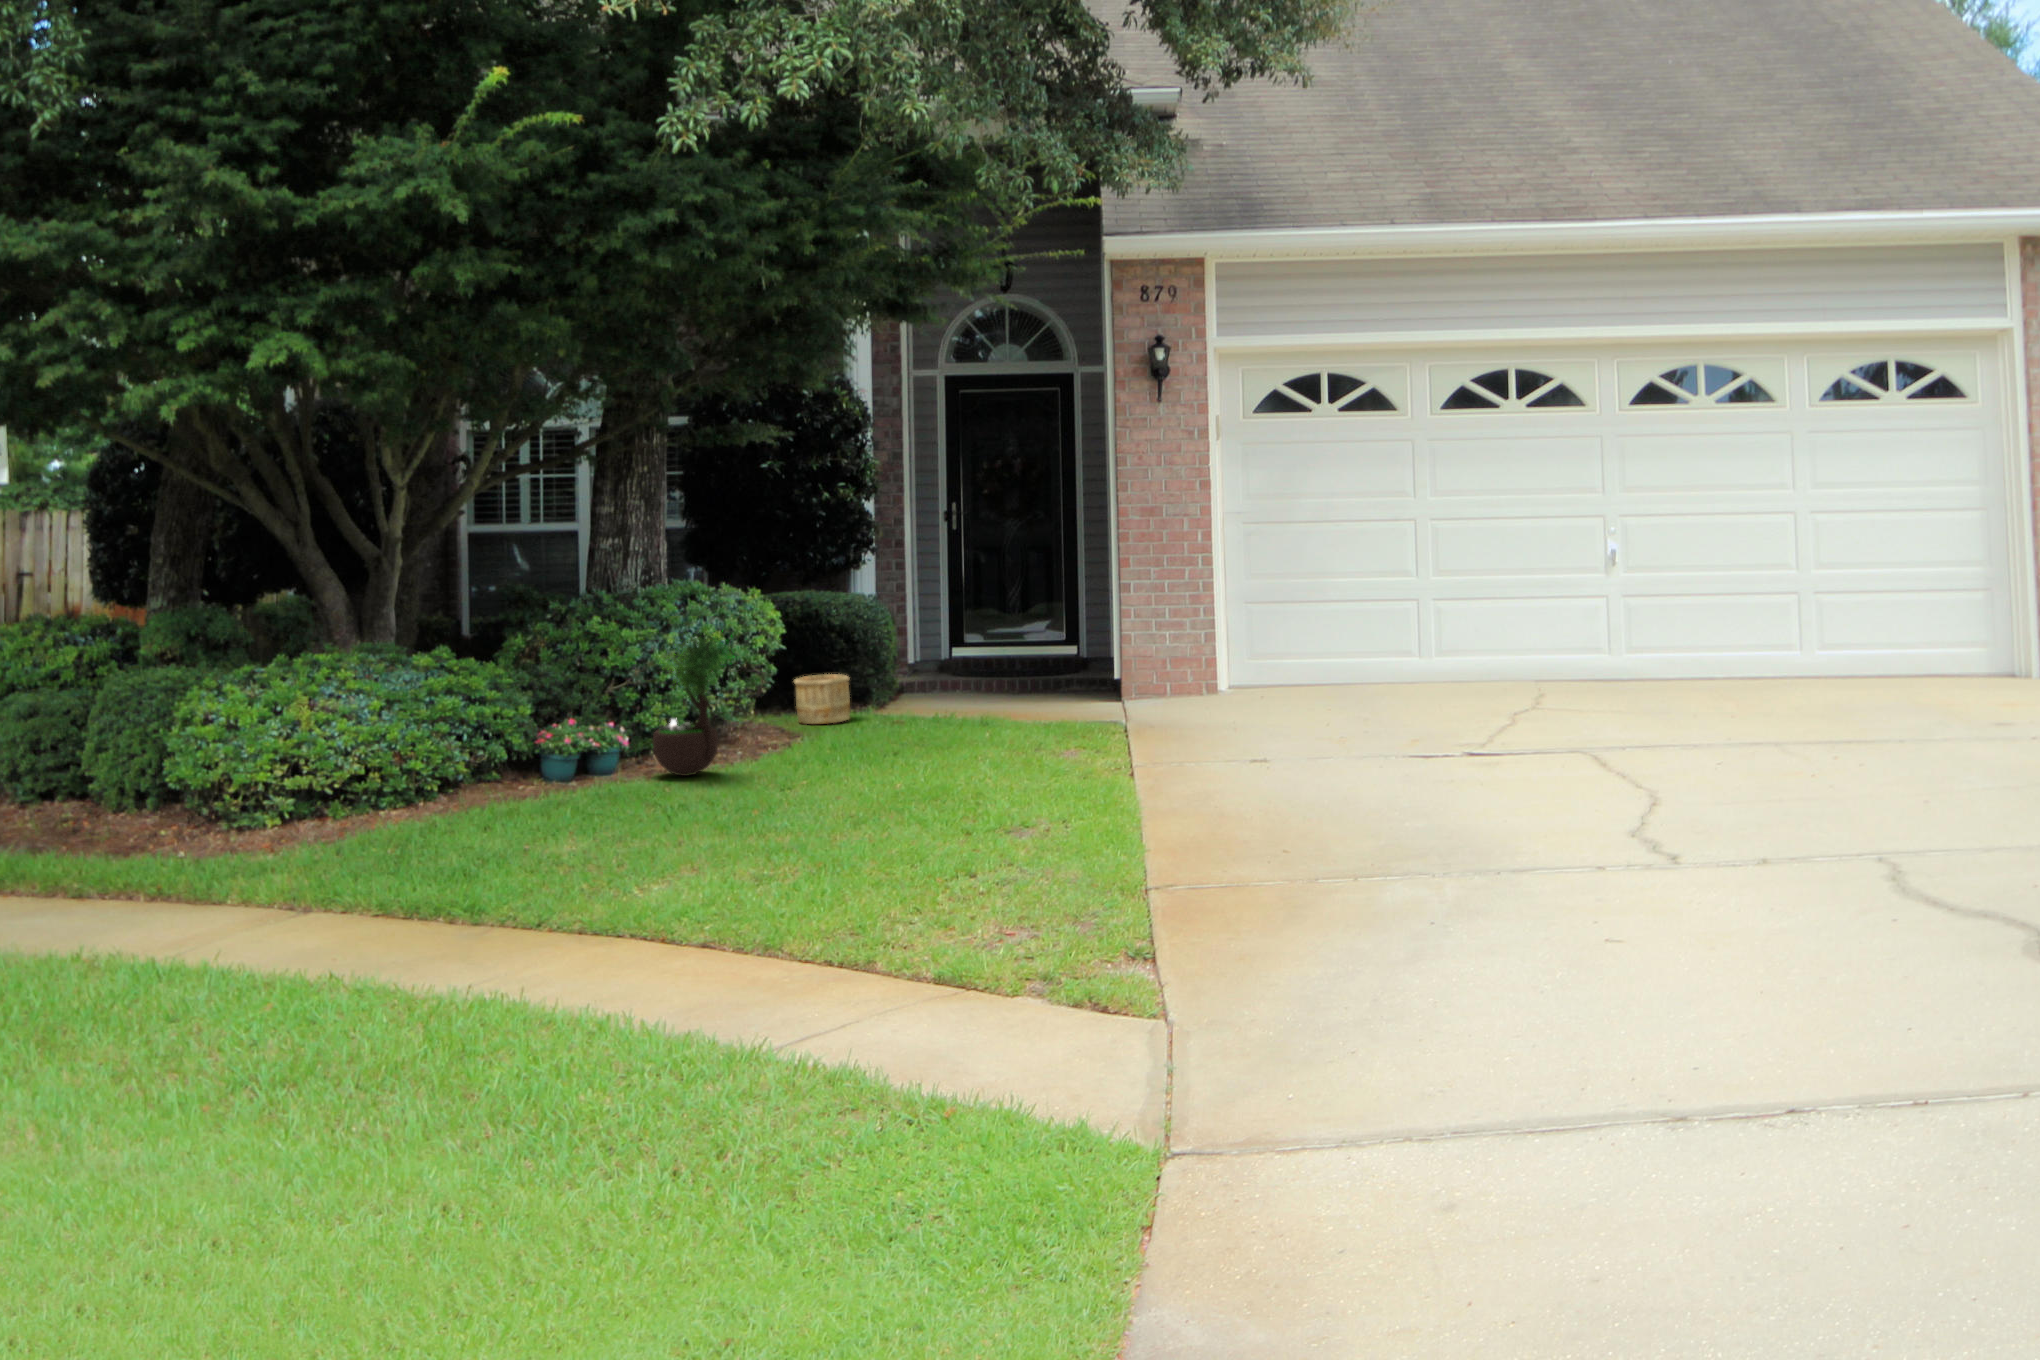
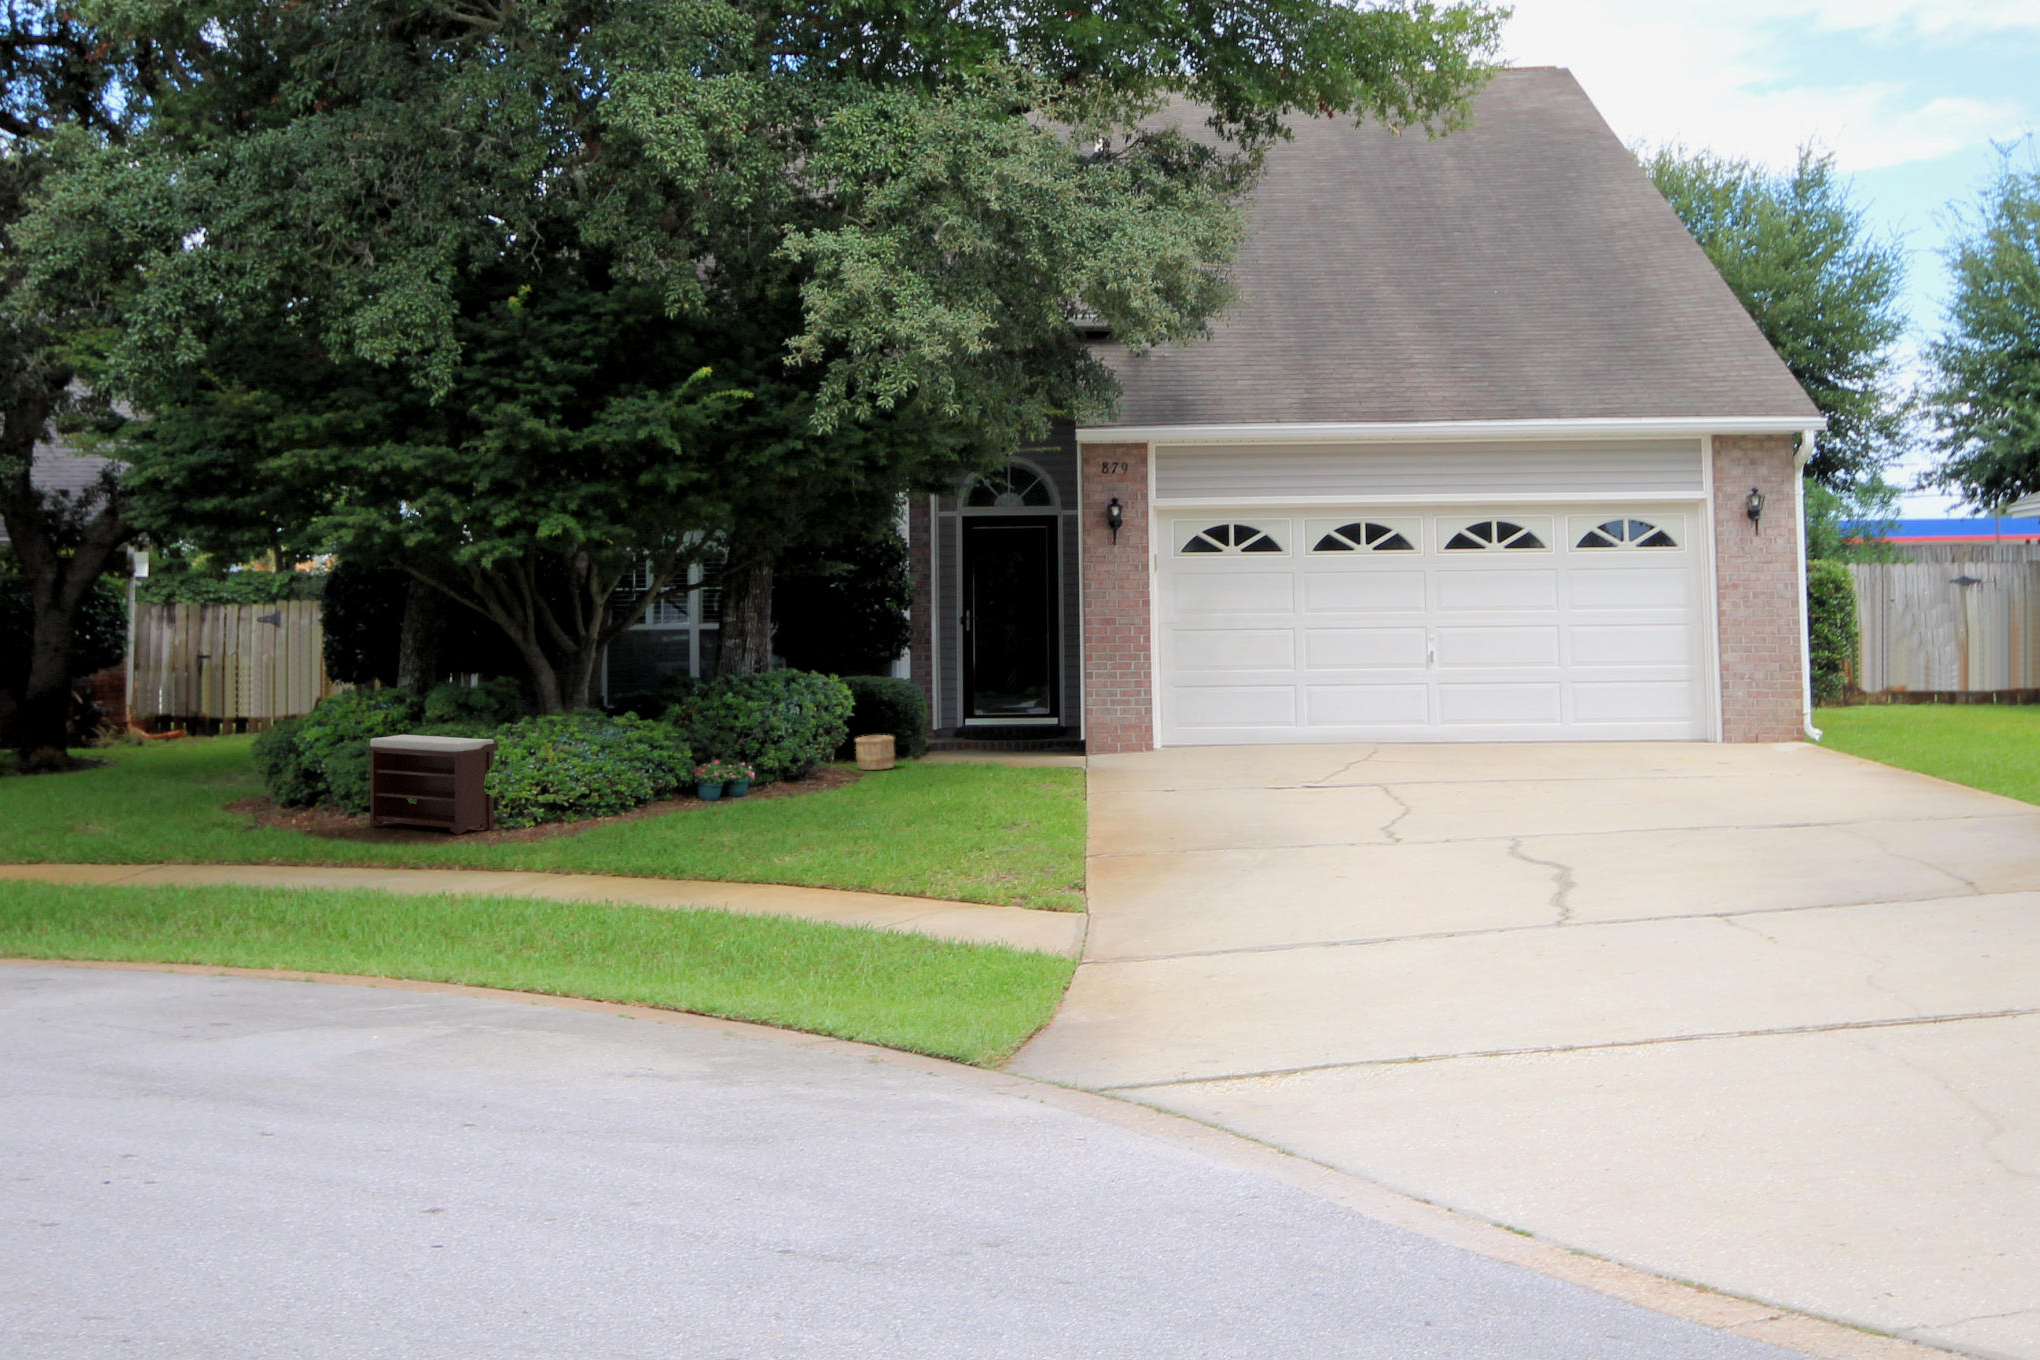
potted tree: present [653,630,734,776] -> none [767,698,825,801]
bench: none [26,683,222,841] -> present [366,735,499,835]

